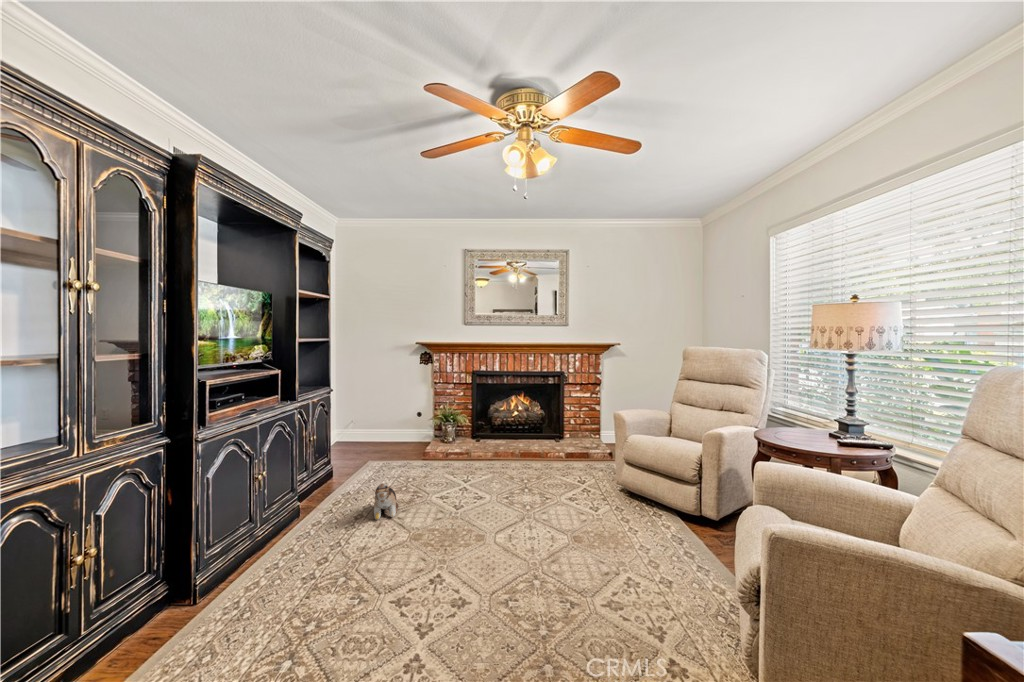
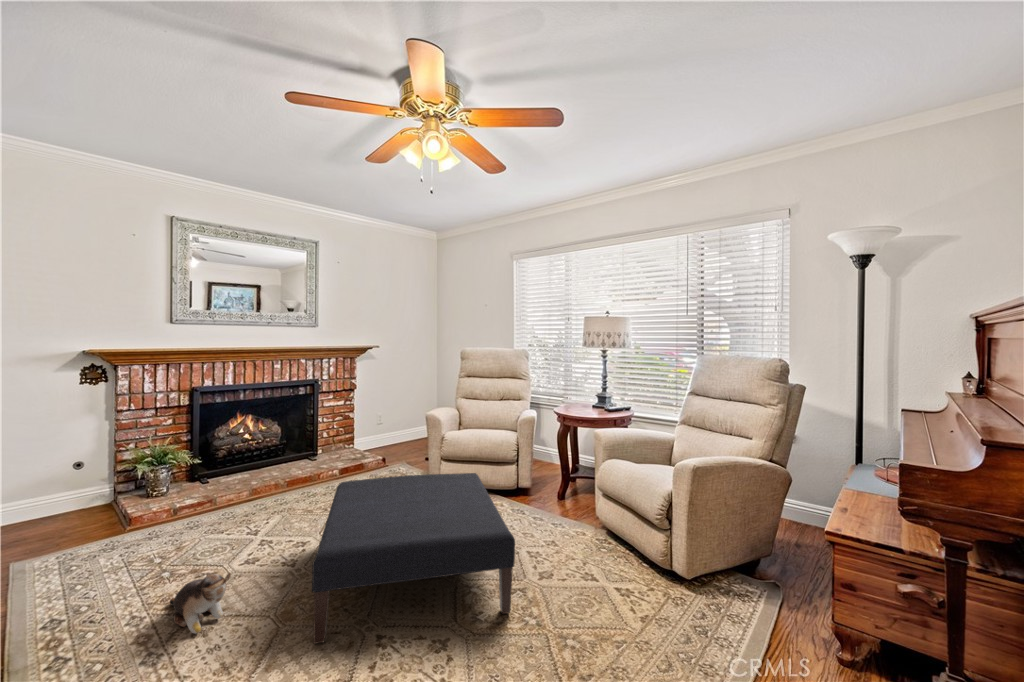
ottoman: none [403,450,616,617] -> present [312,473,515,644]

